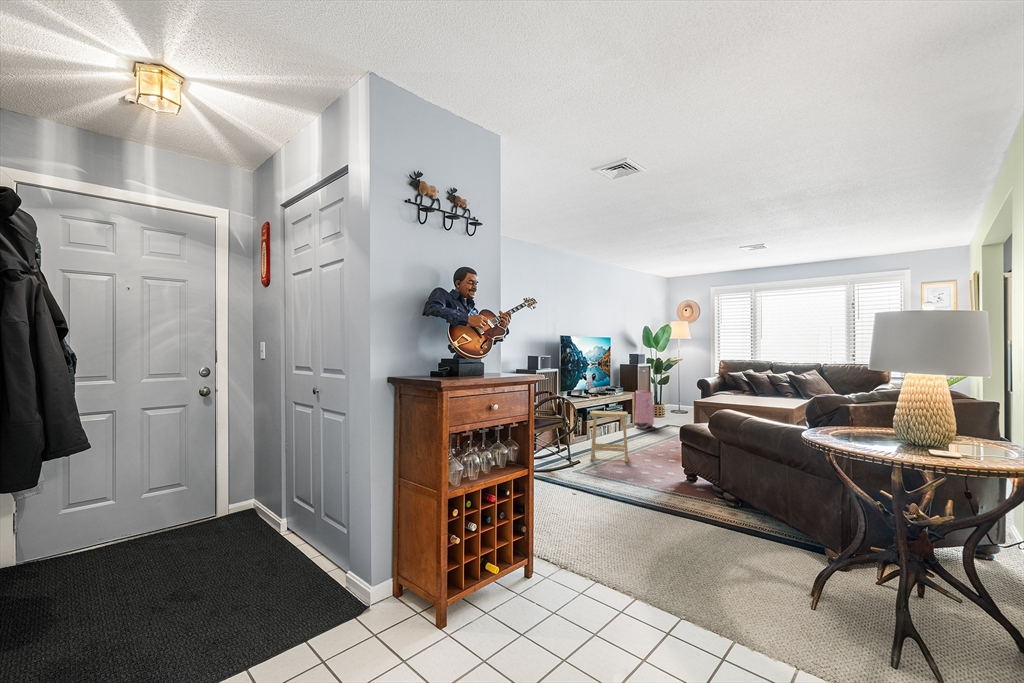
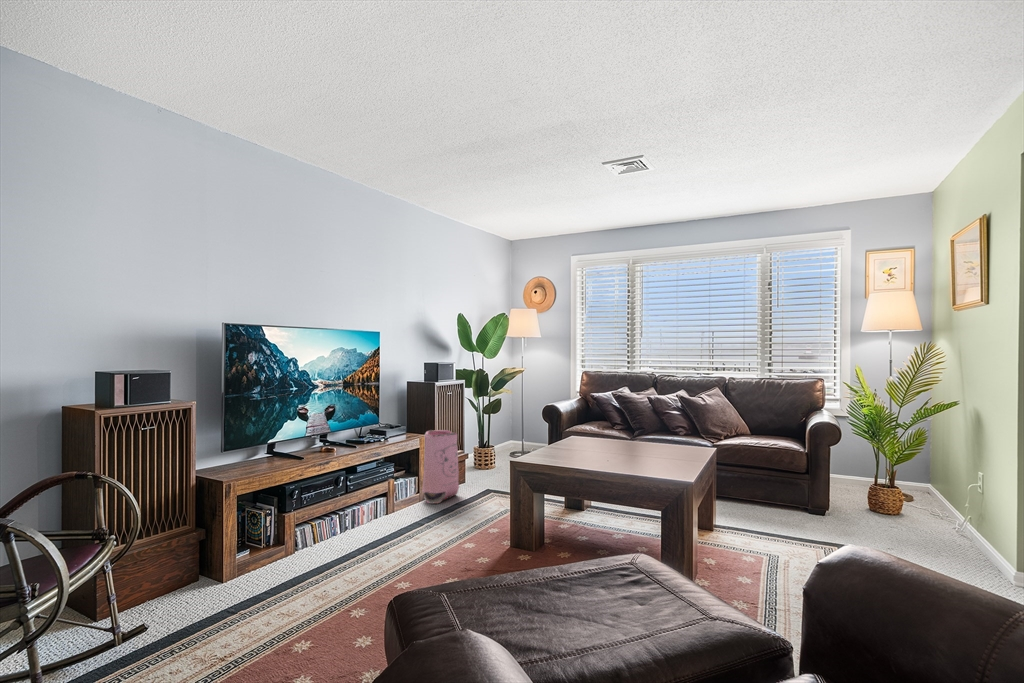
footstool: present [590,411,628,462] -> none [226,506,339,643]

